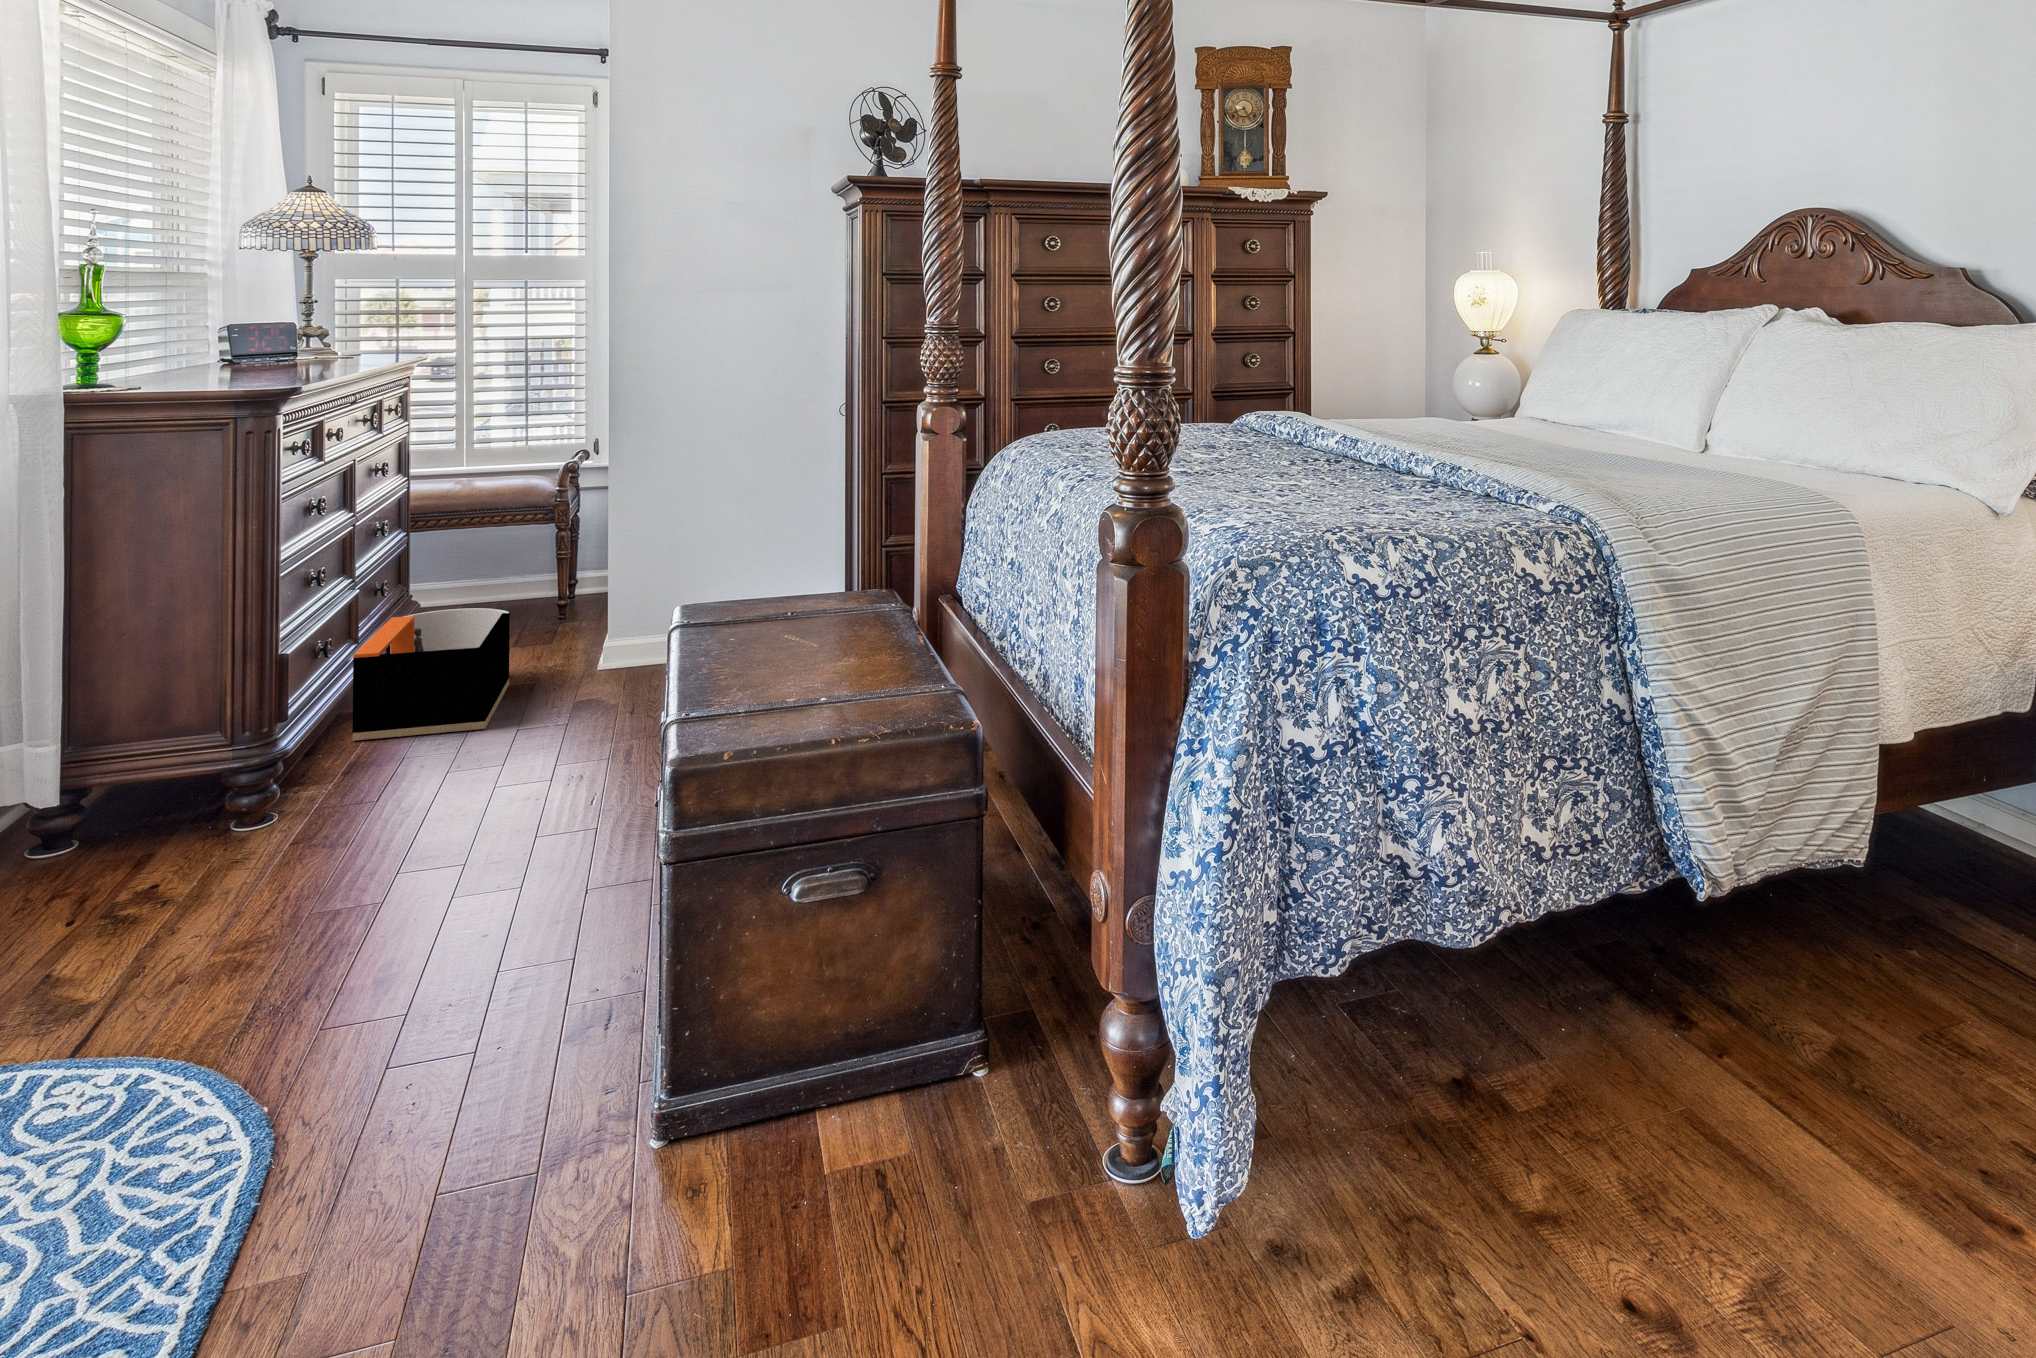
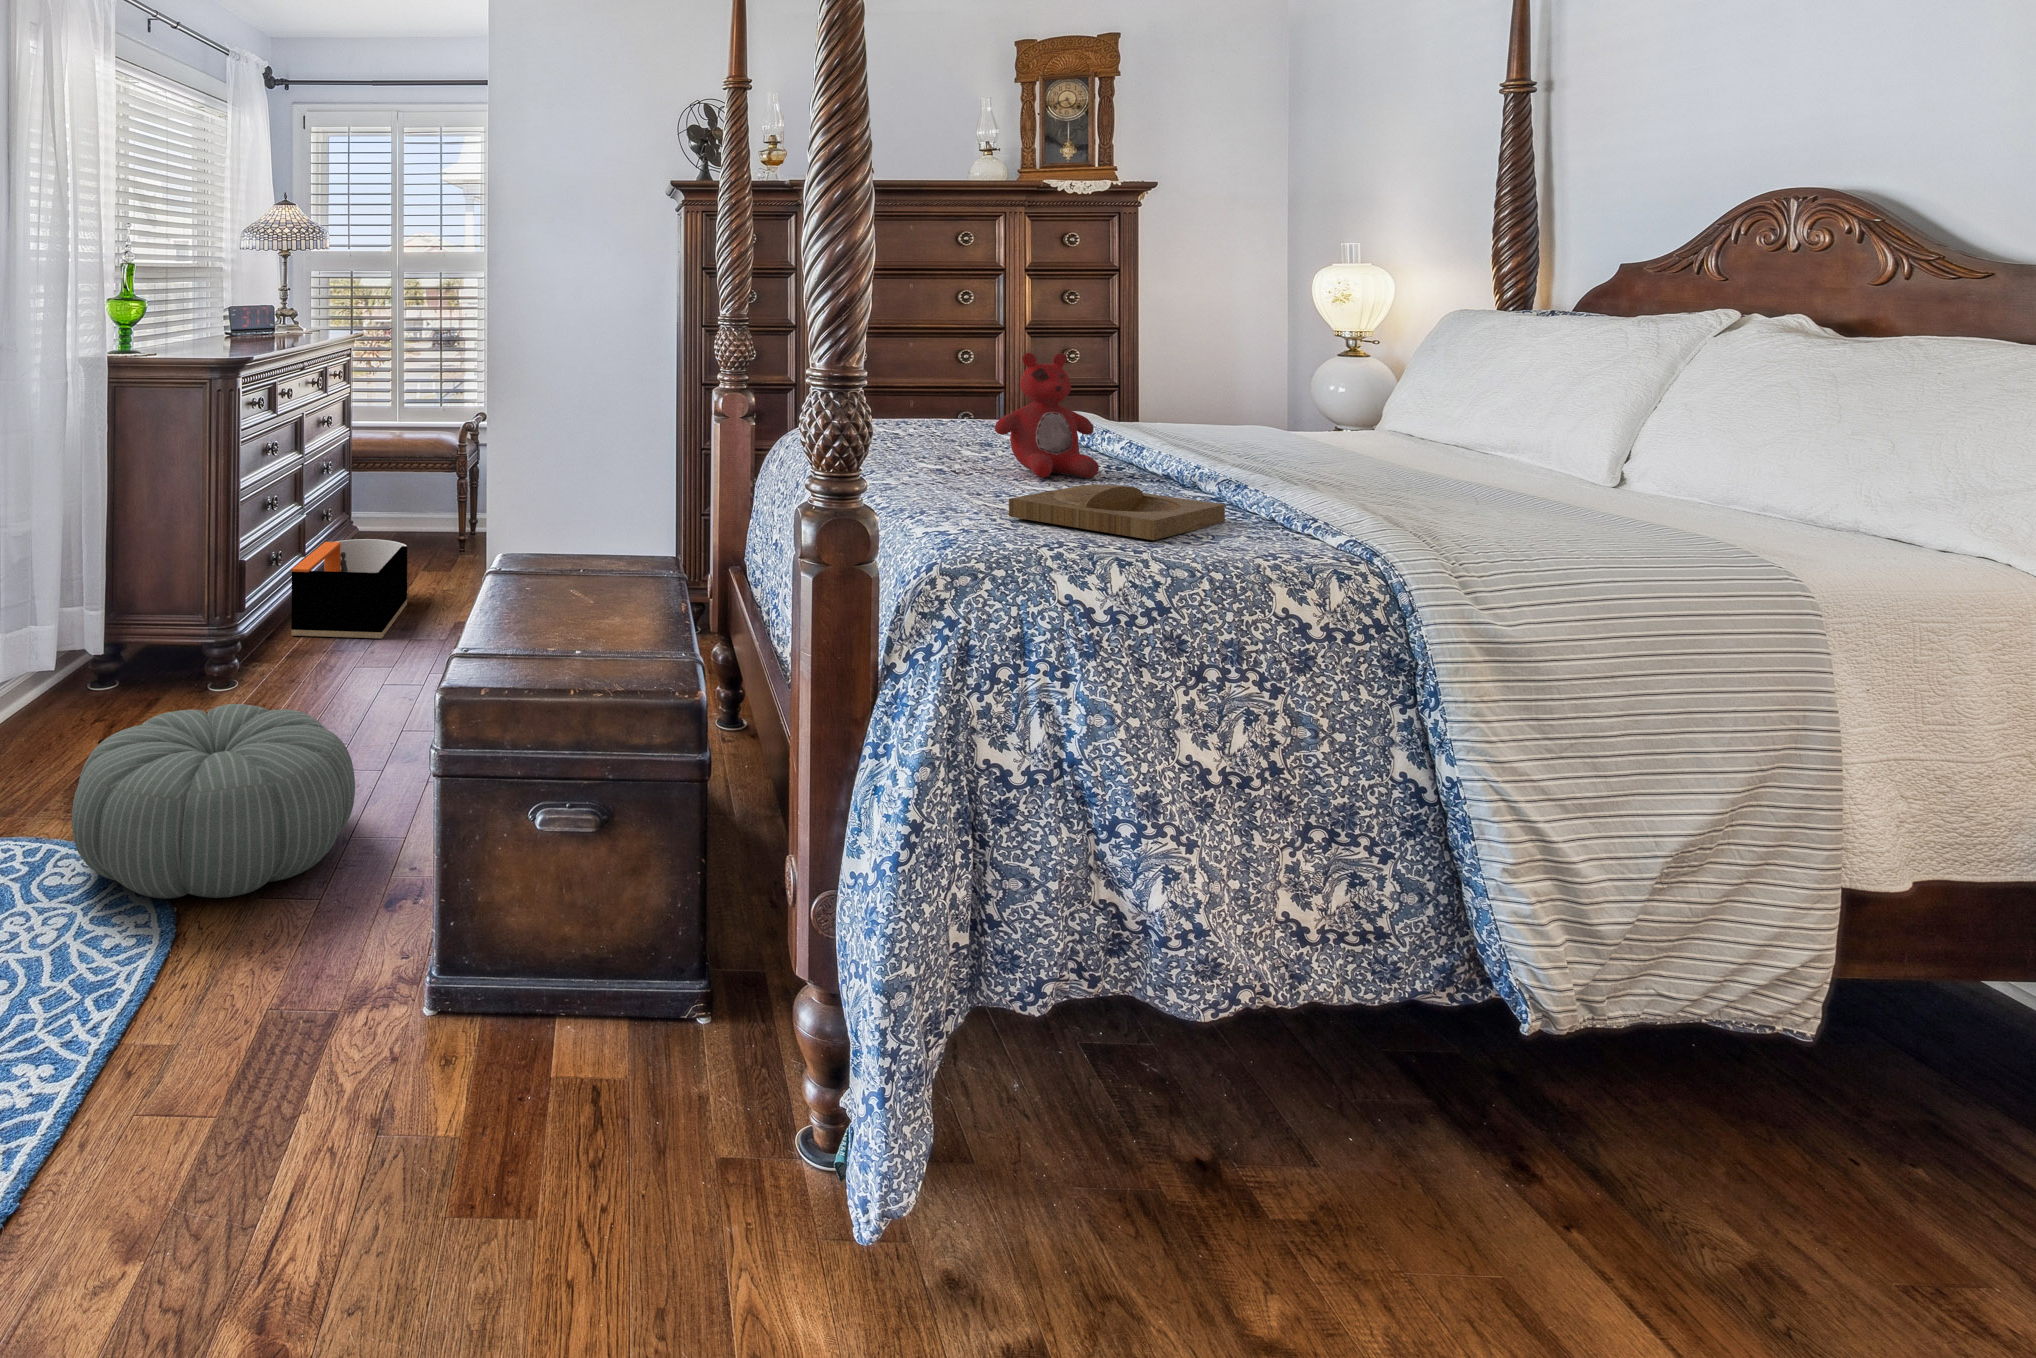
stuffed bear: none [1232,349,1327,470] -> present [995,353,1099,478]
tray: none [1274,470,1452,516] -> present [1009,485,1225,540]
pouf: none [82,823,513,1100] -> present [72,704,355,898]

